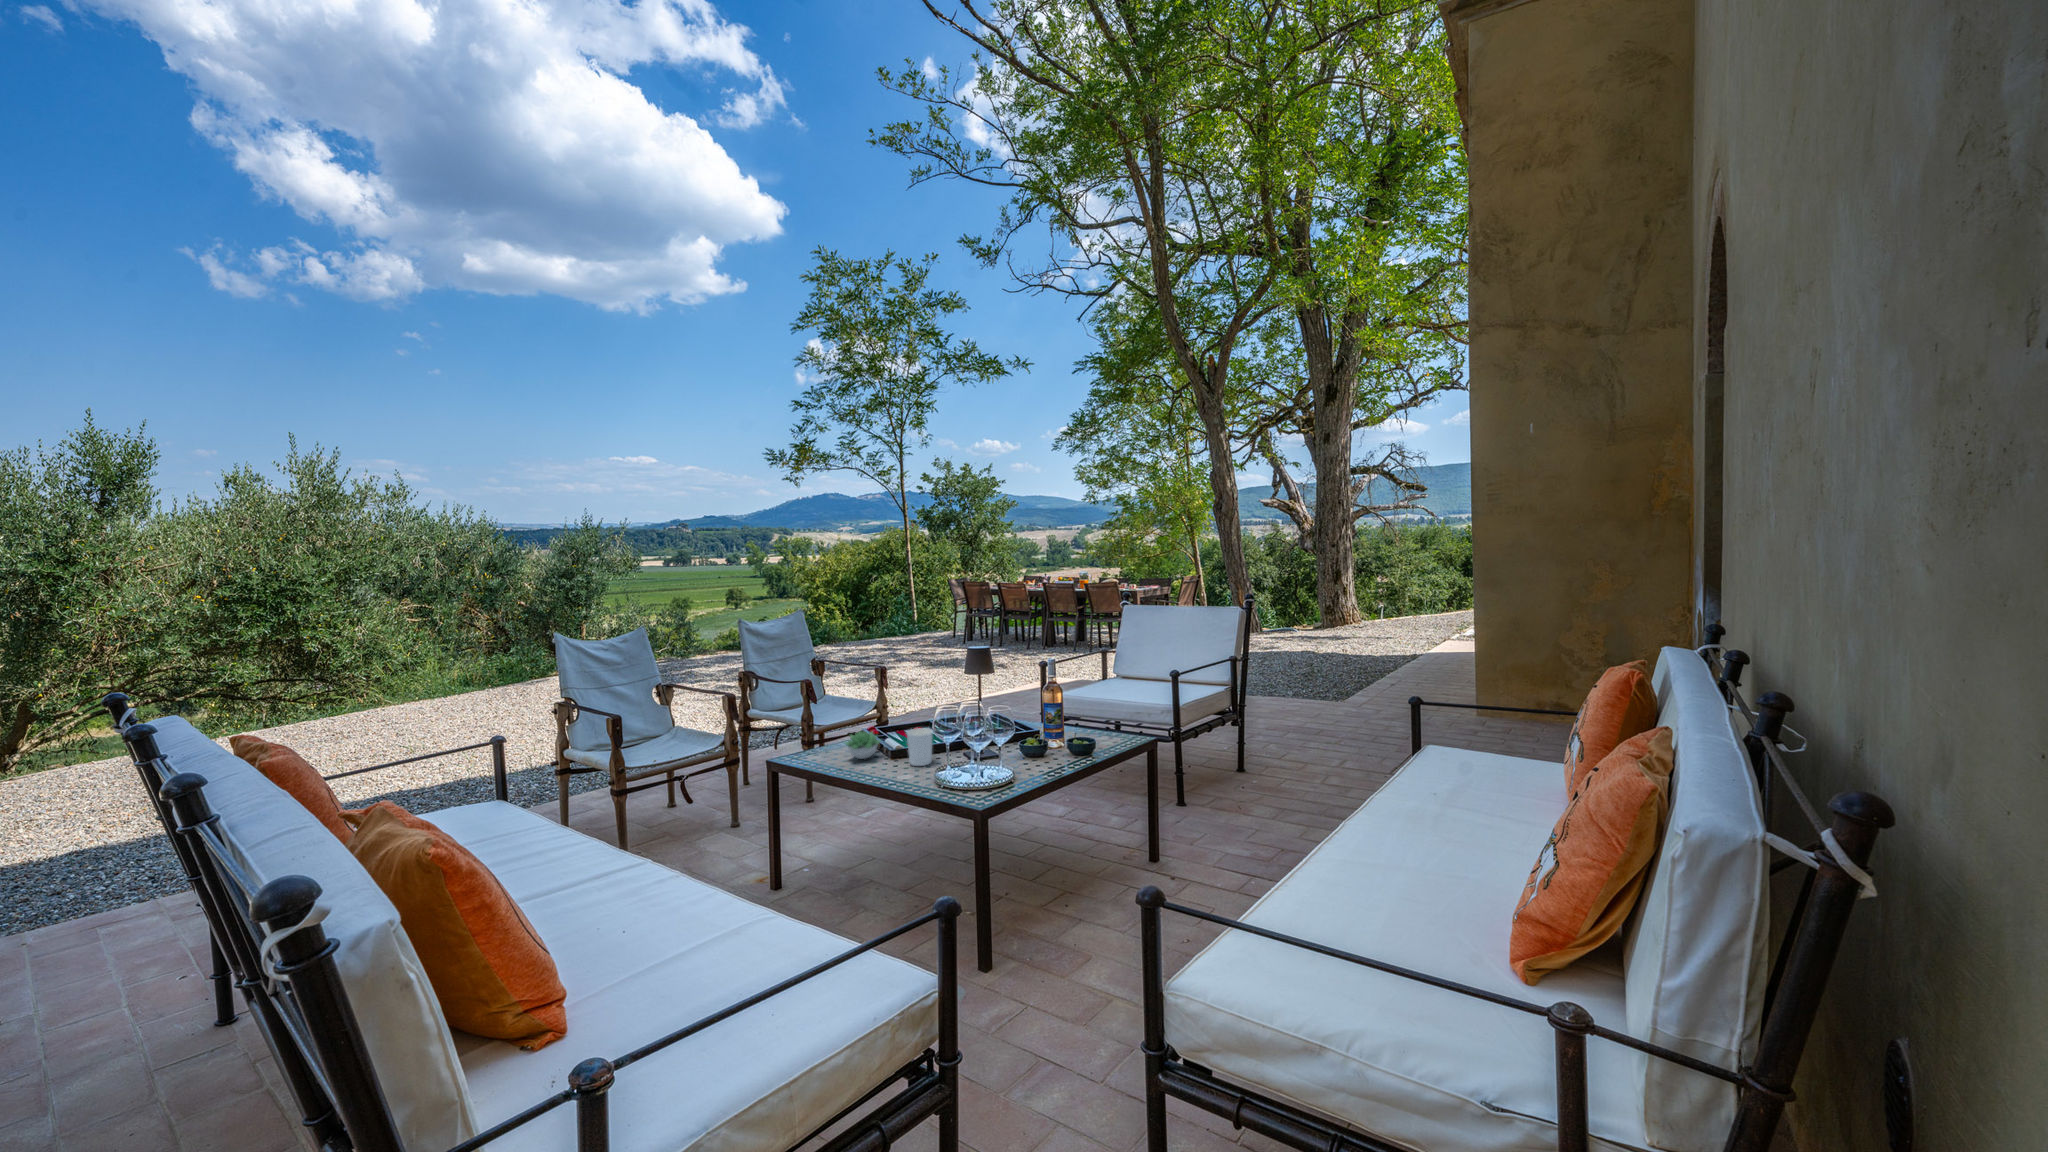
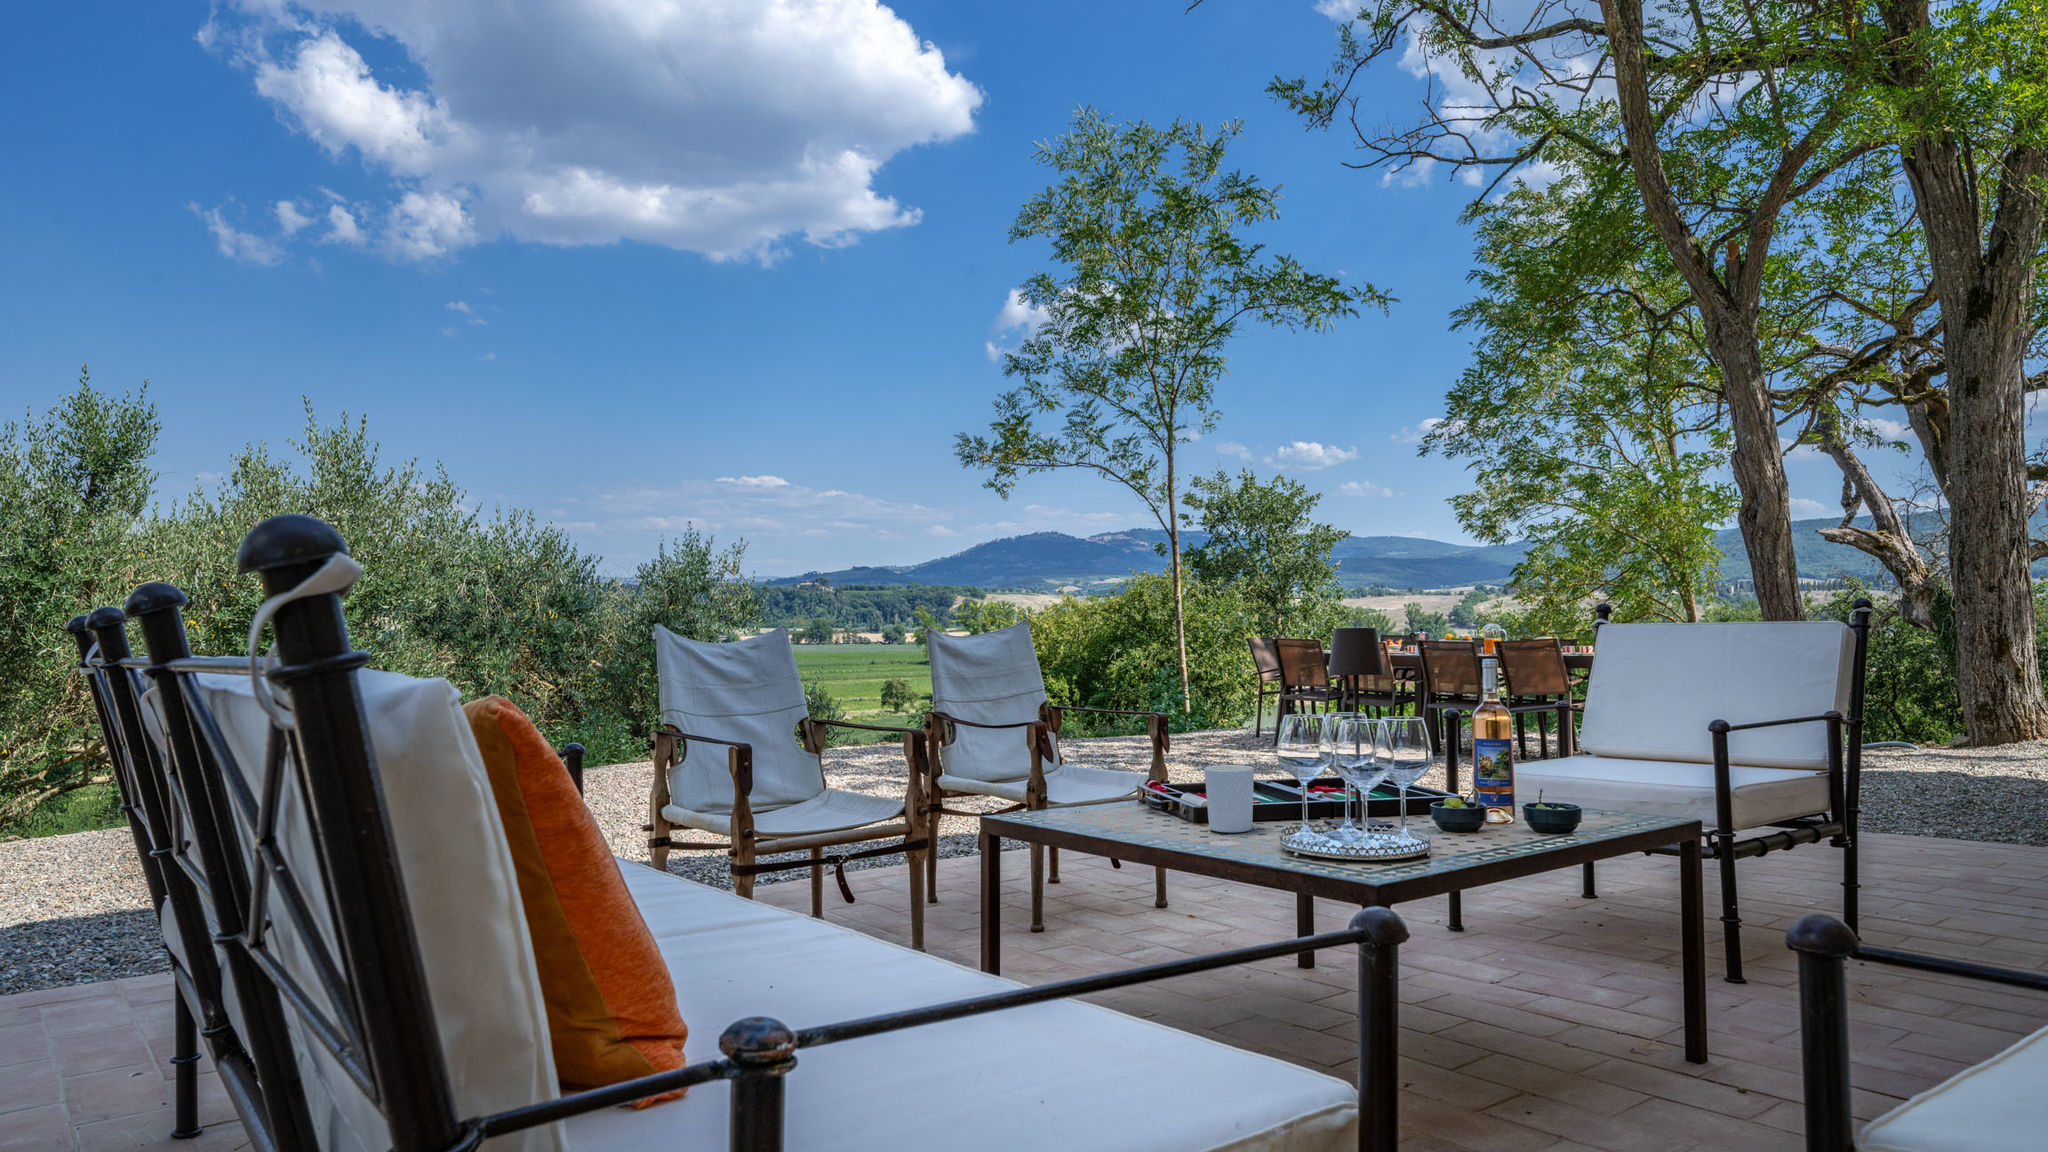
succulent plant: present [845,731,880,759] -> none [1085,772,1156,822]

